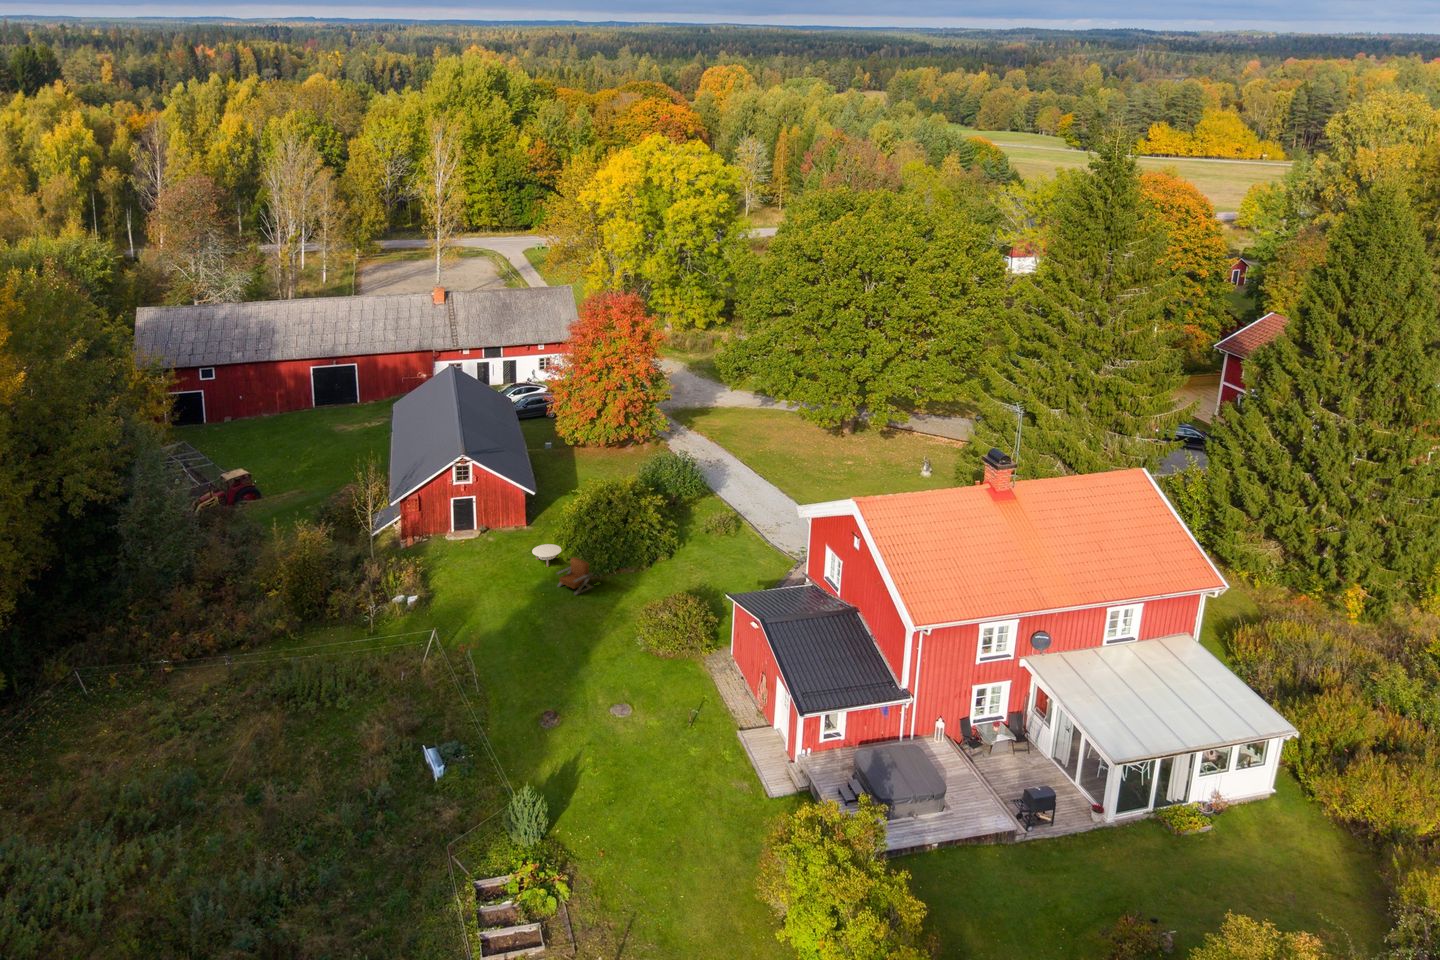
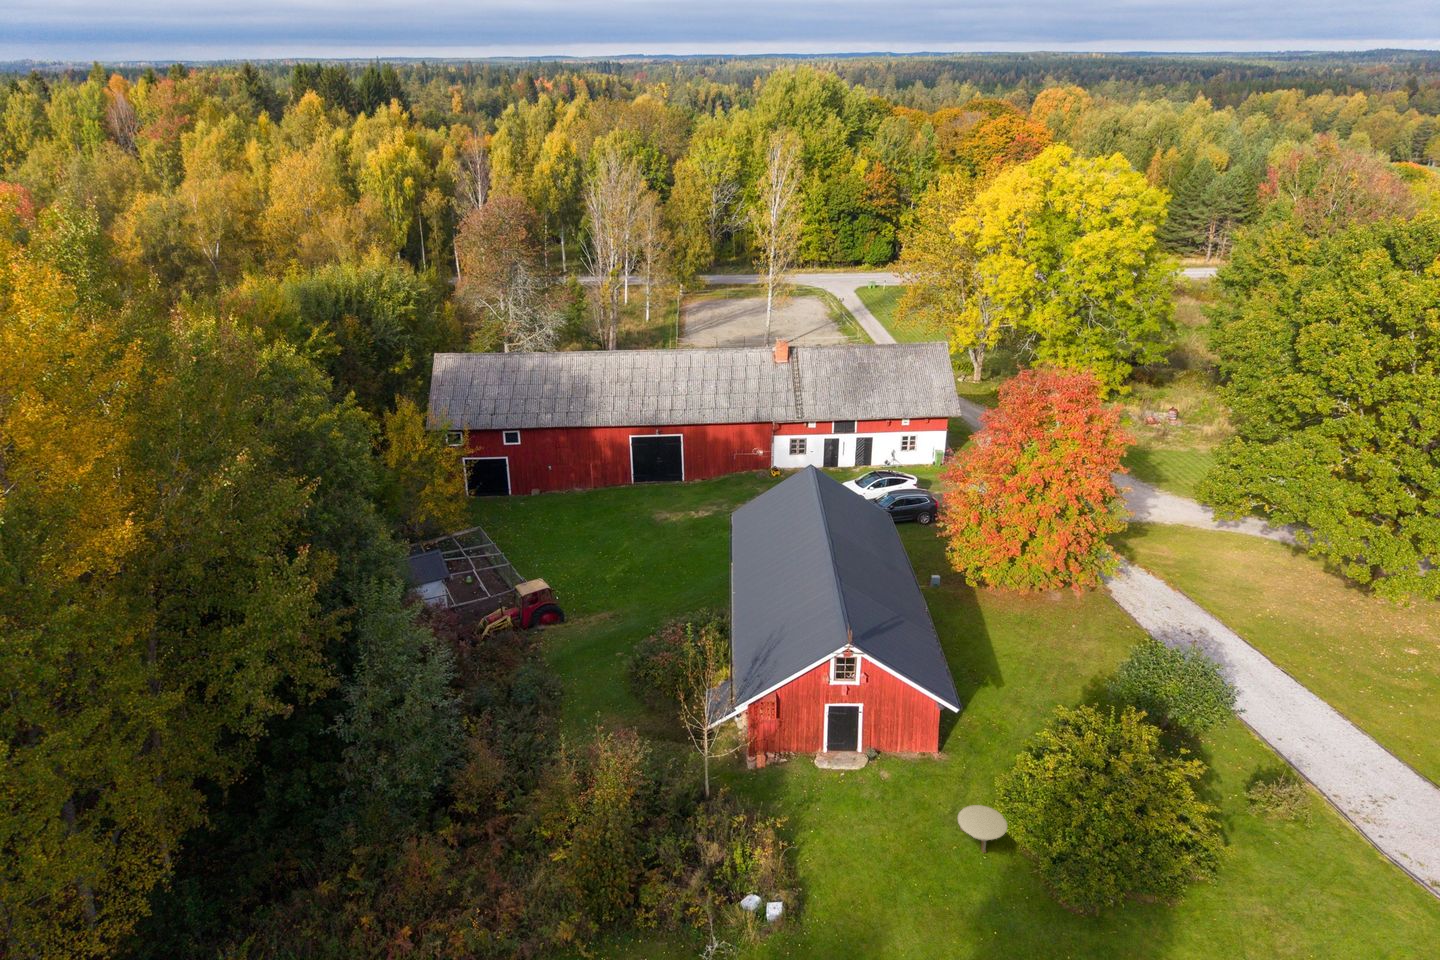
lounge chair: present [557,557,593,595] -> none [1012,865,1084,946]

